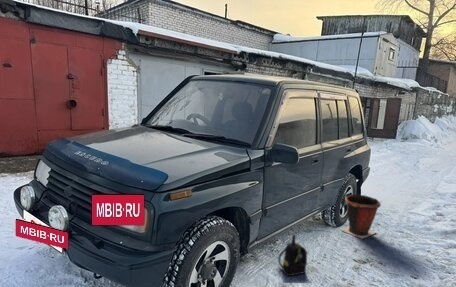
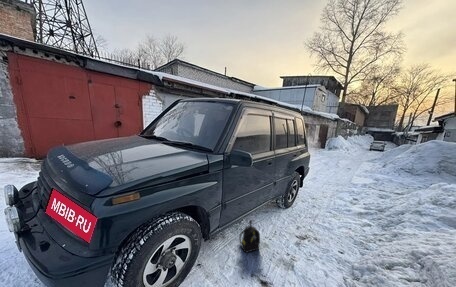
trash can: present [342,194,381,239] -> none [289,186,318,219]

